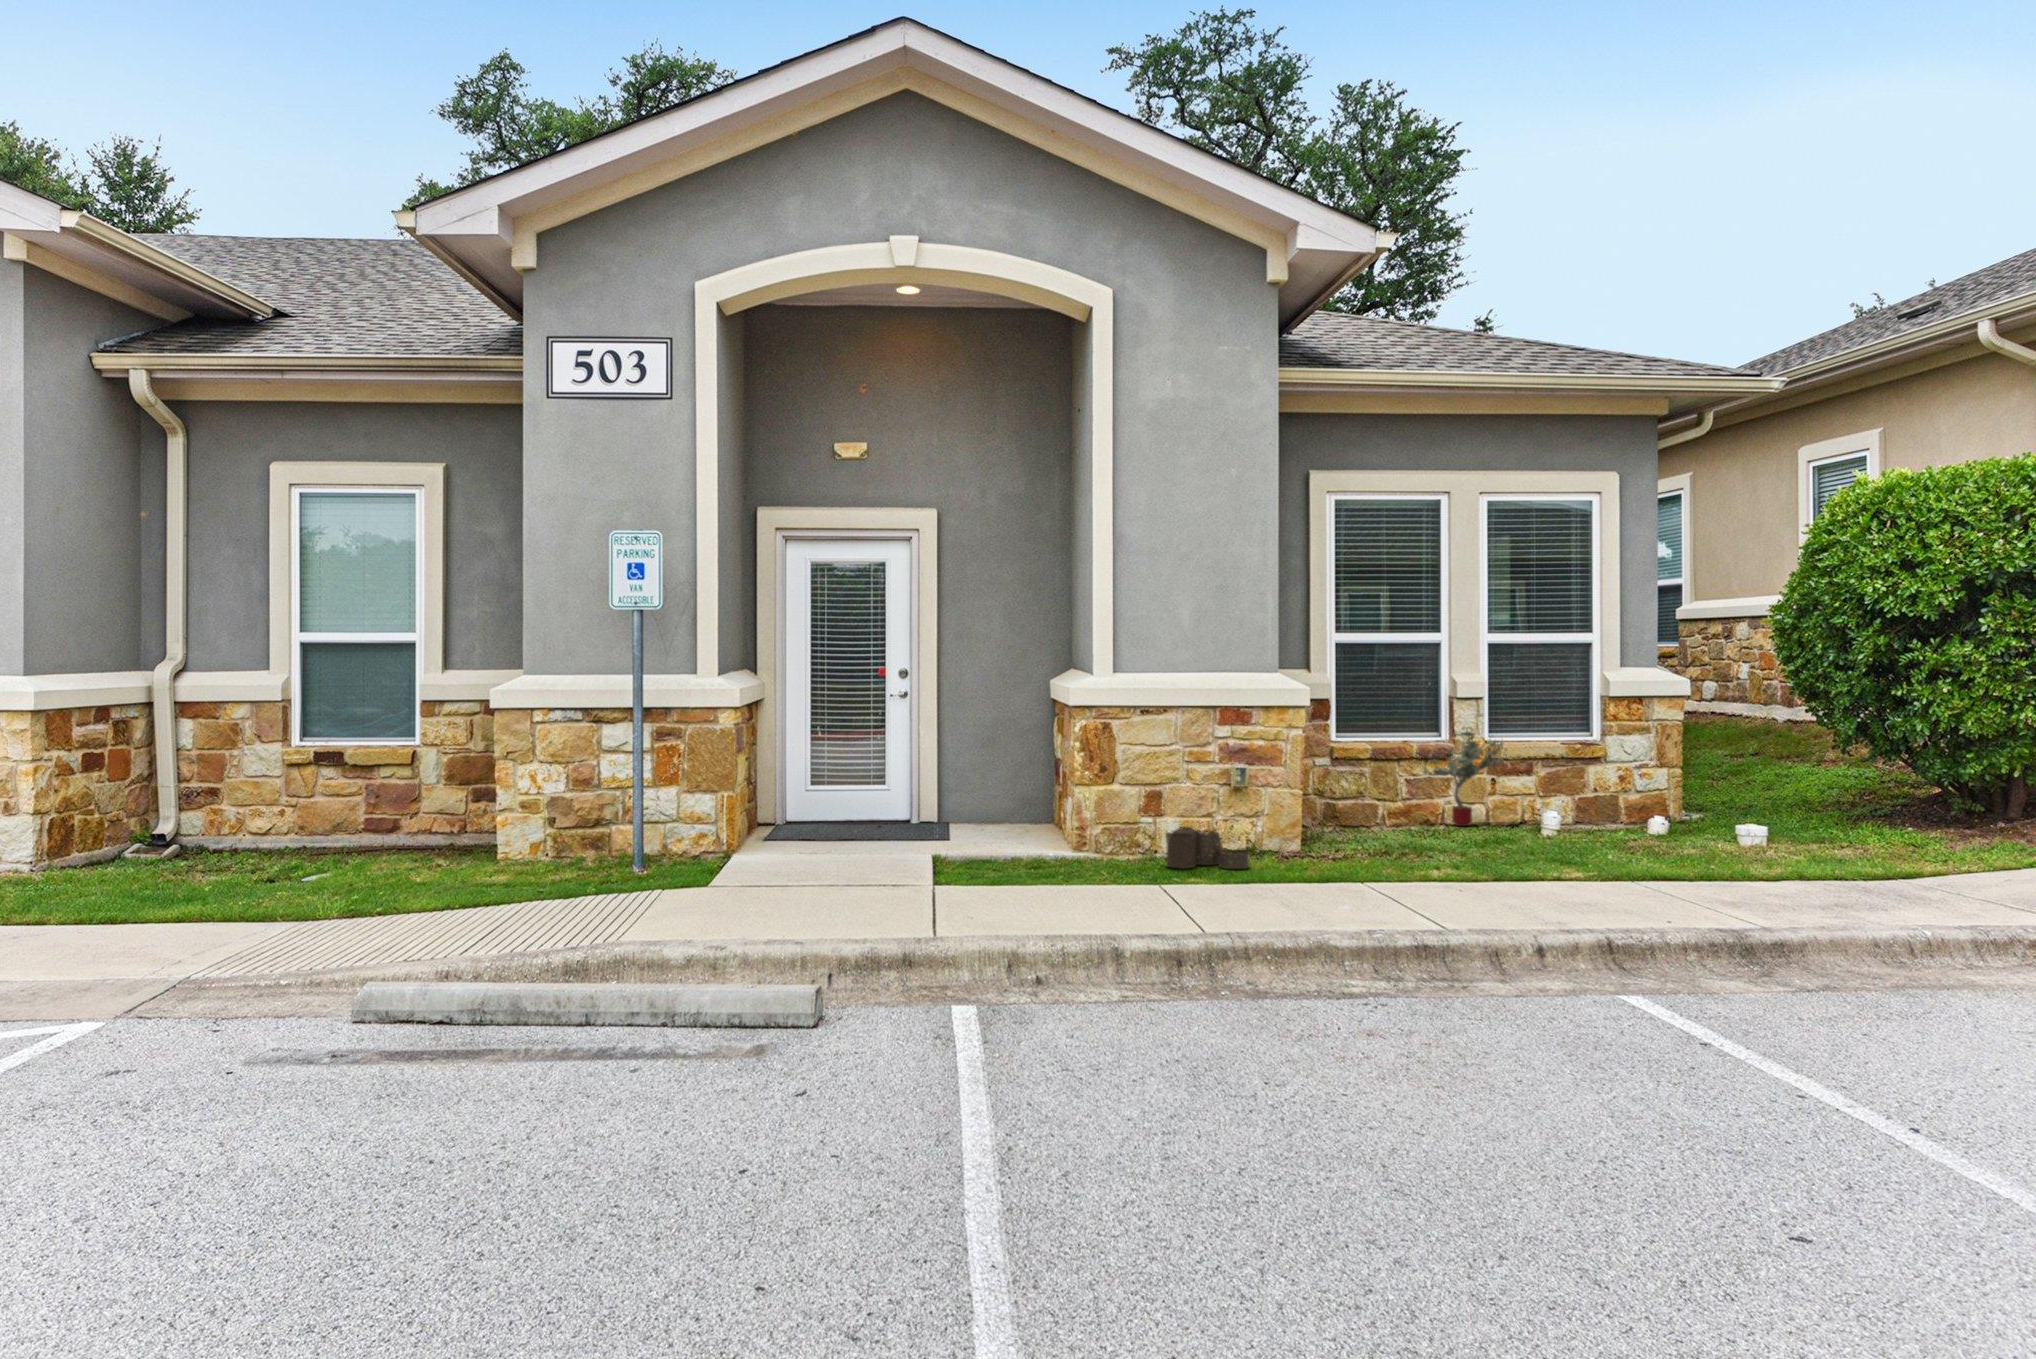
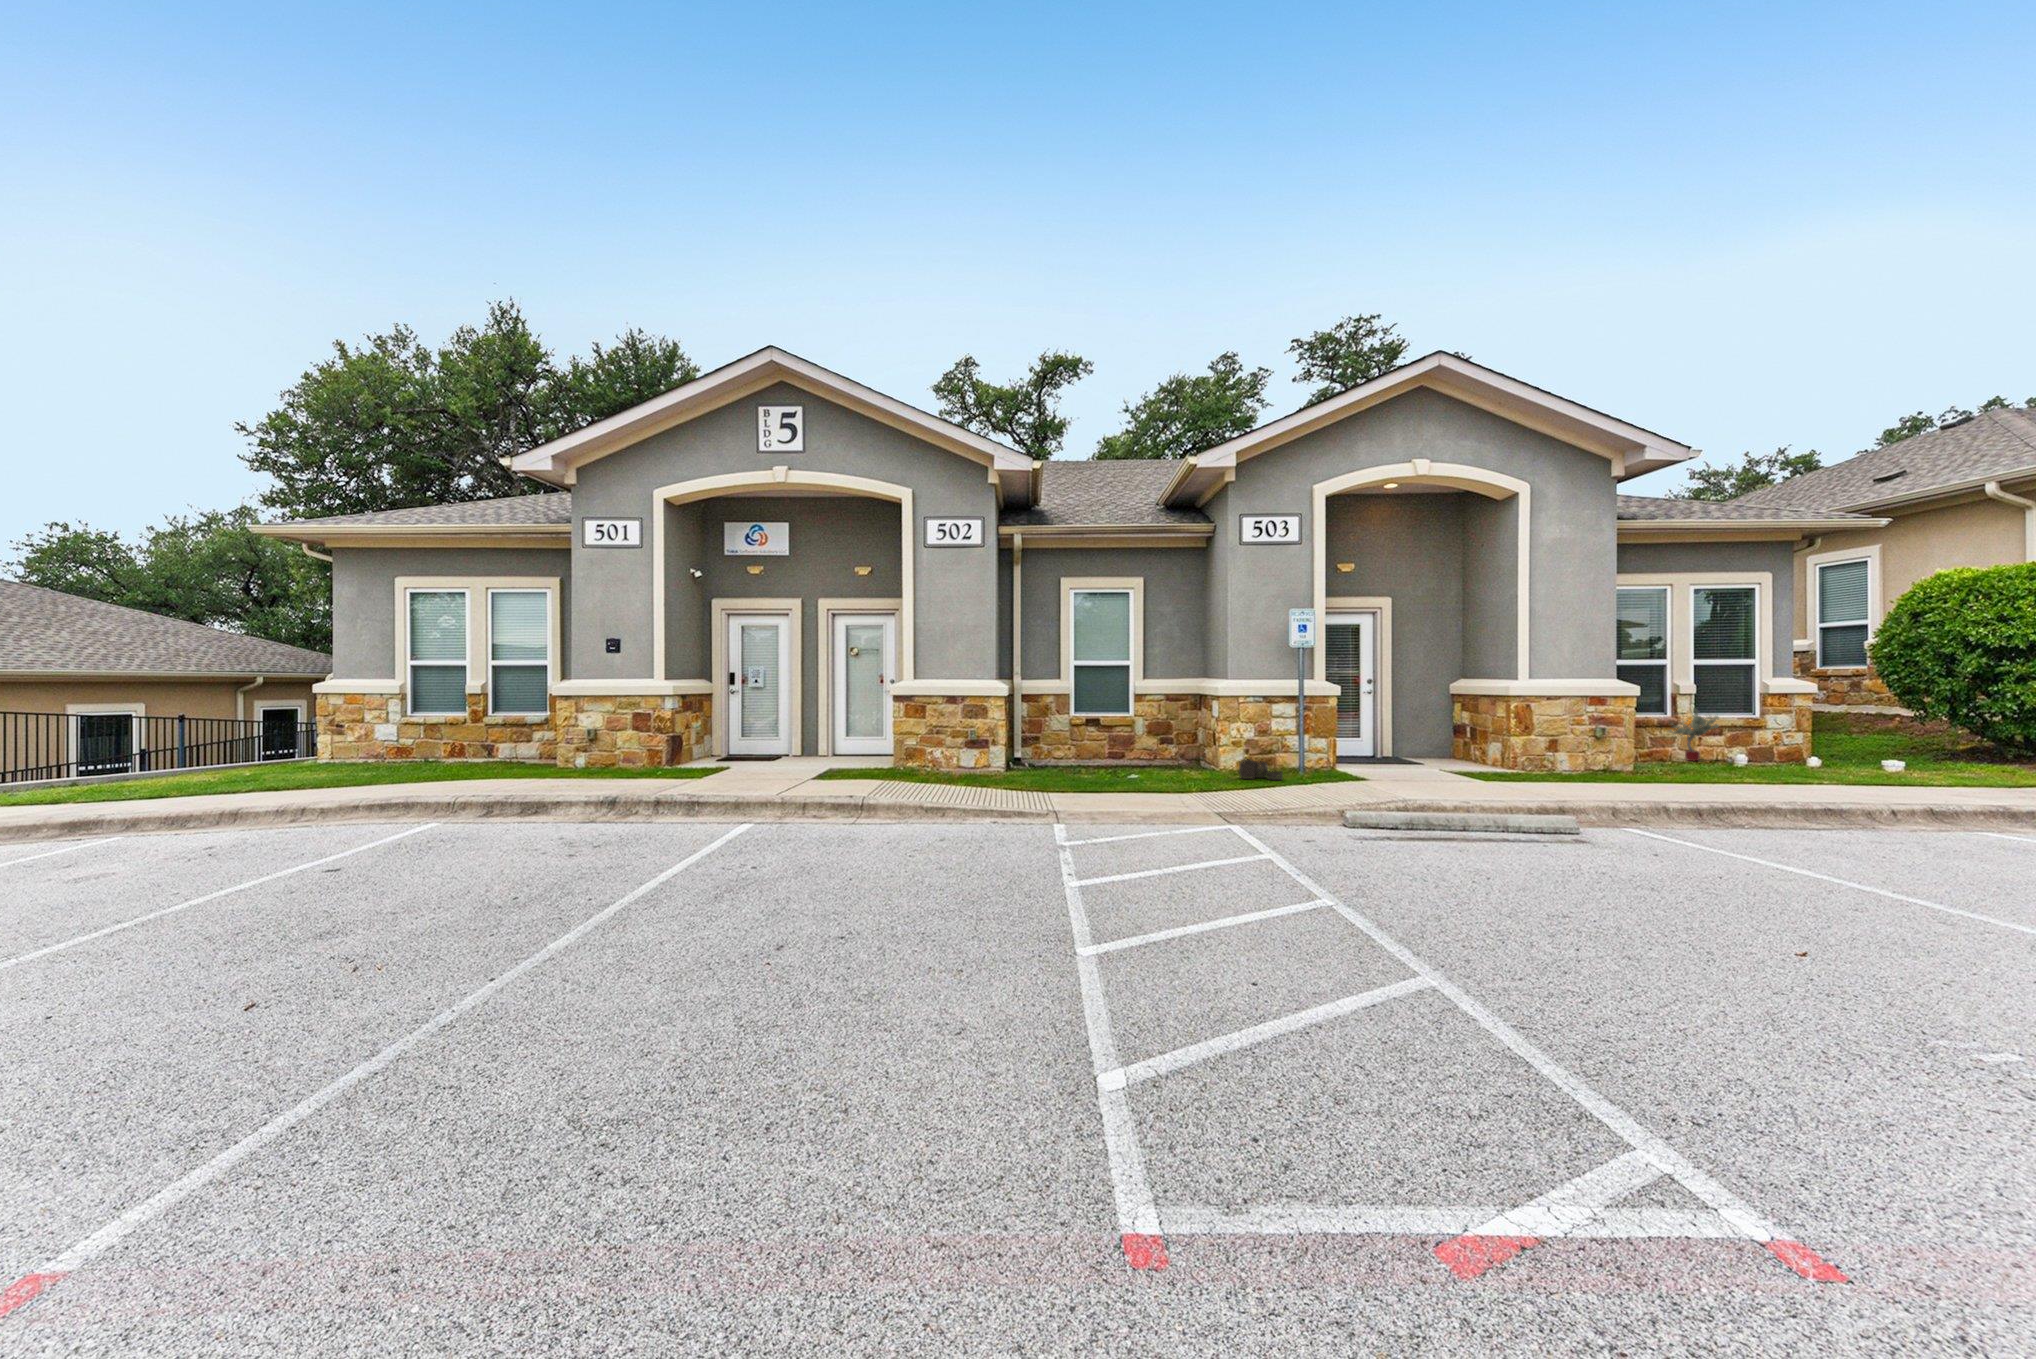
woven basket: present [1166,826,1249,869] -> present [1239,758,1283,780]

